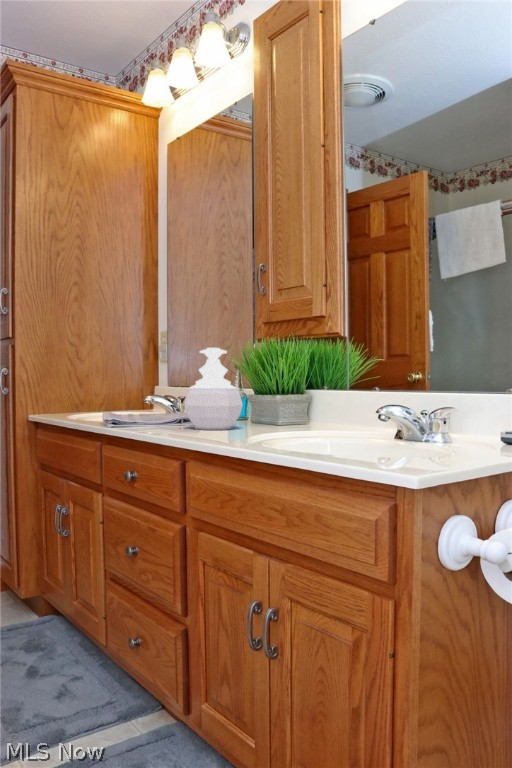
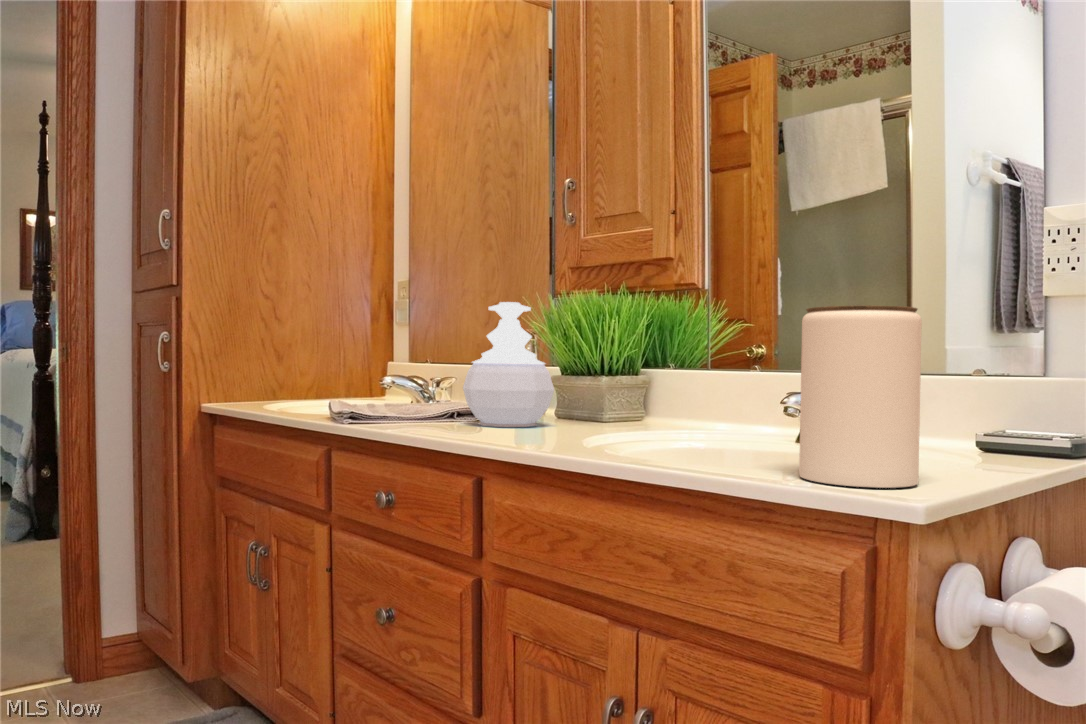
jar: none [363,353,436,467] -> present [799,305,922,488]

